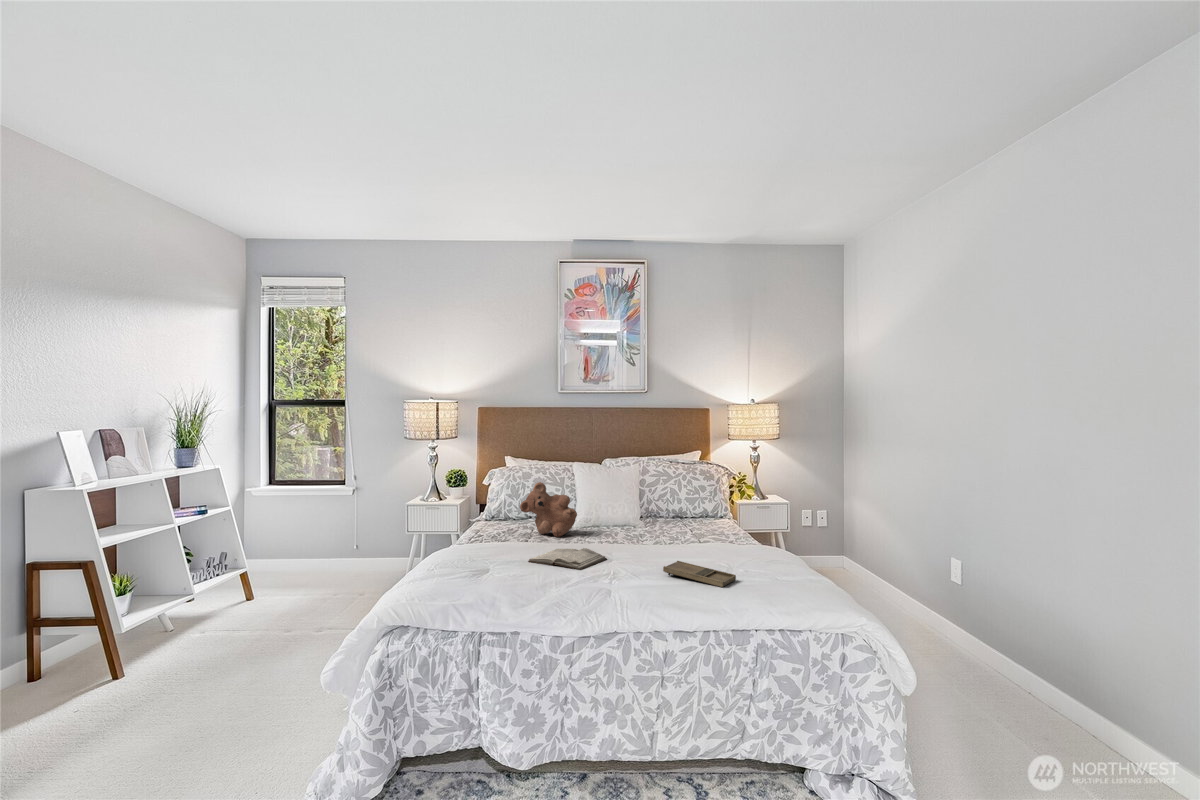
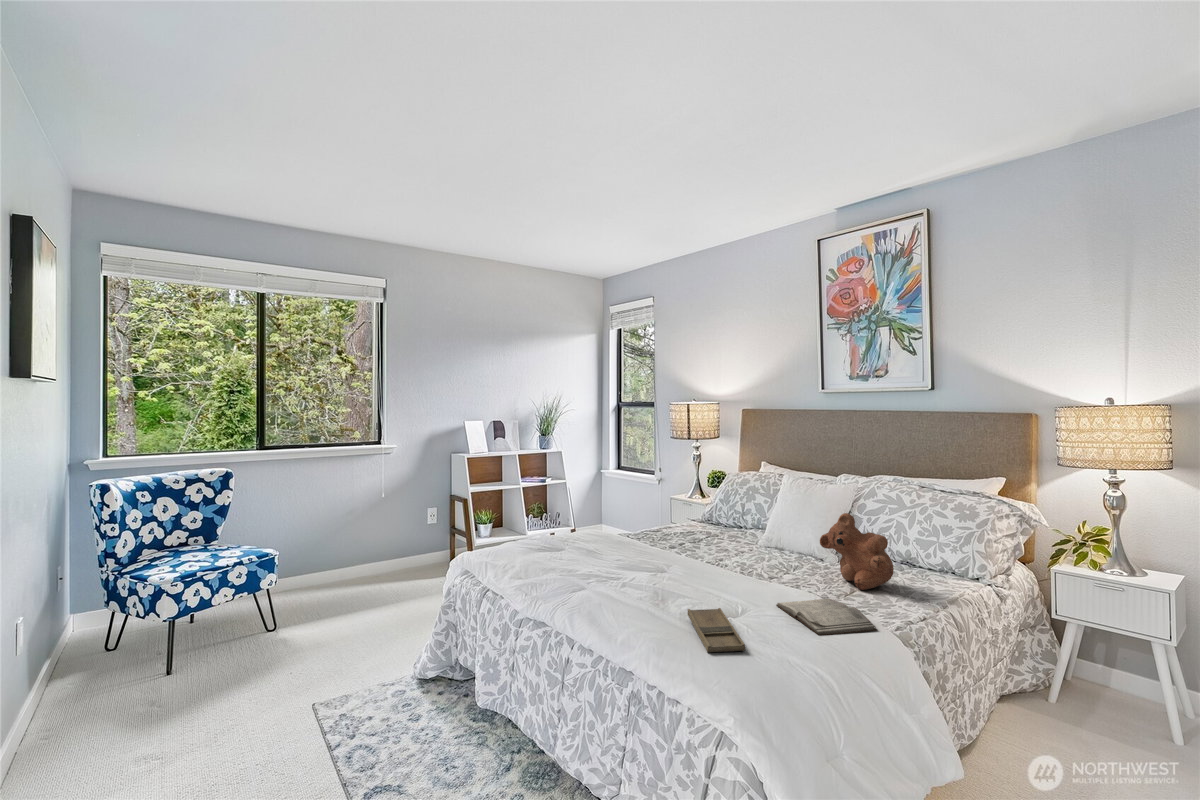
teddy bear: present [520,482,577,537] -> present [820,513,894,590]
diary: present [528,548,607,570] -> present [776,599,877,636]

